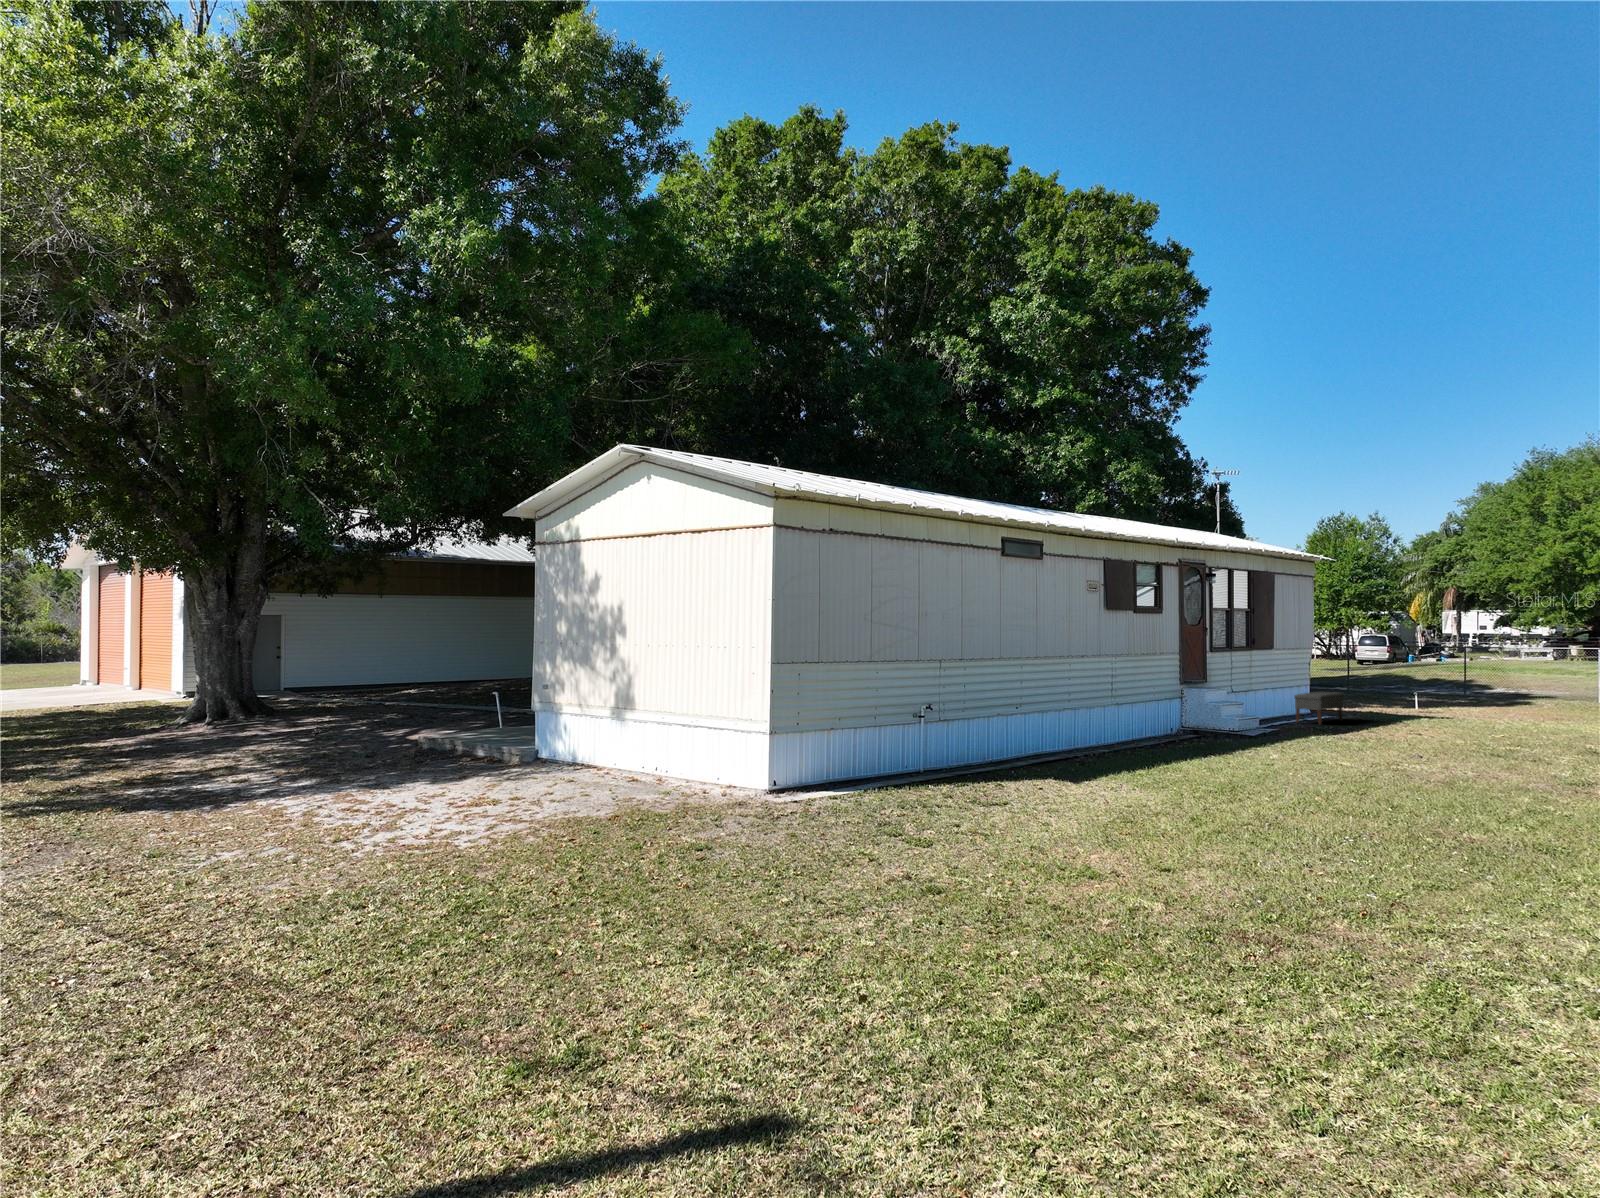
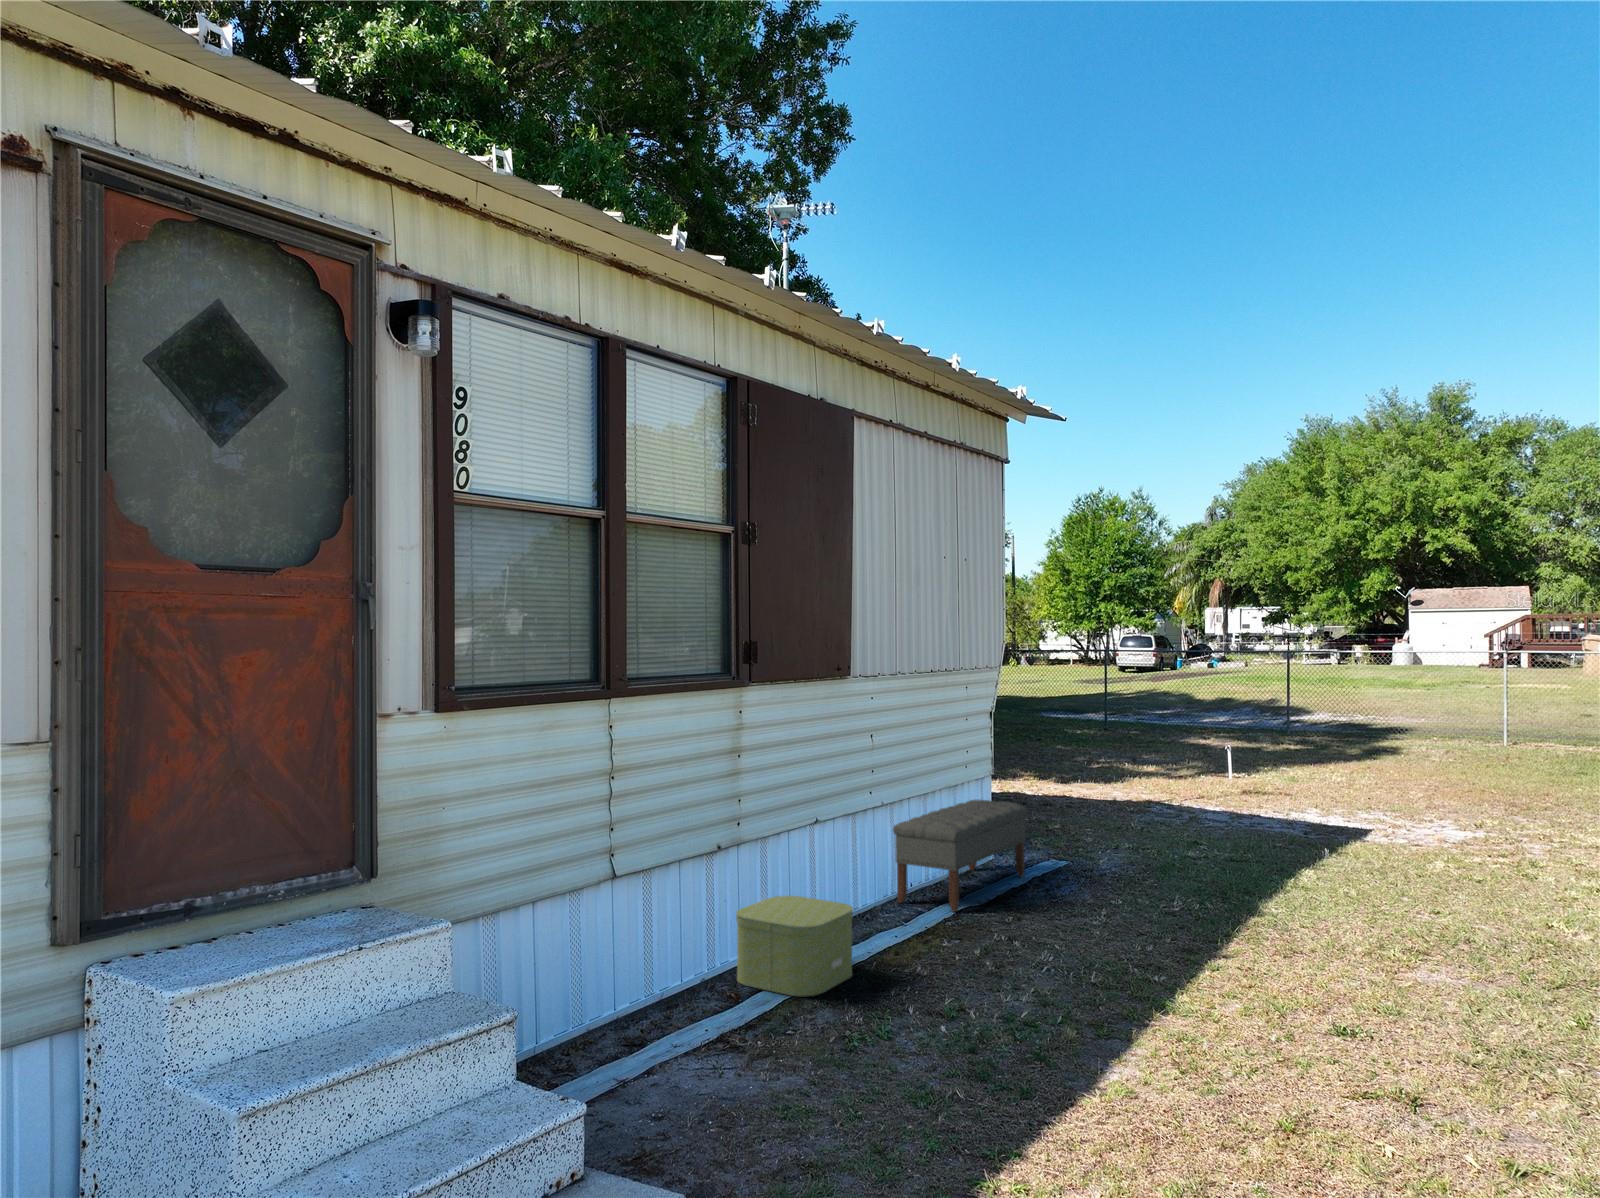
storage box: none [1258,709,1297,732] -> present [736,896,853,996]

